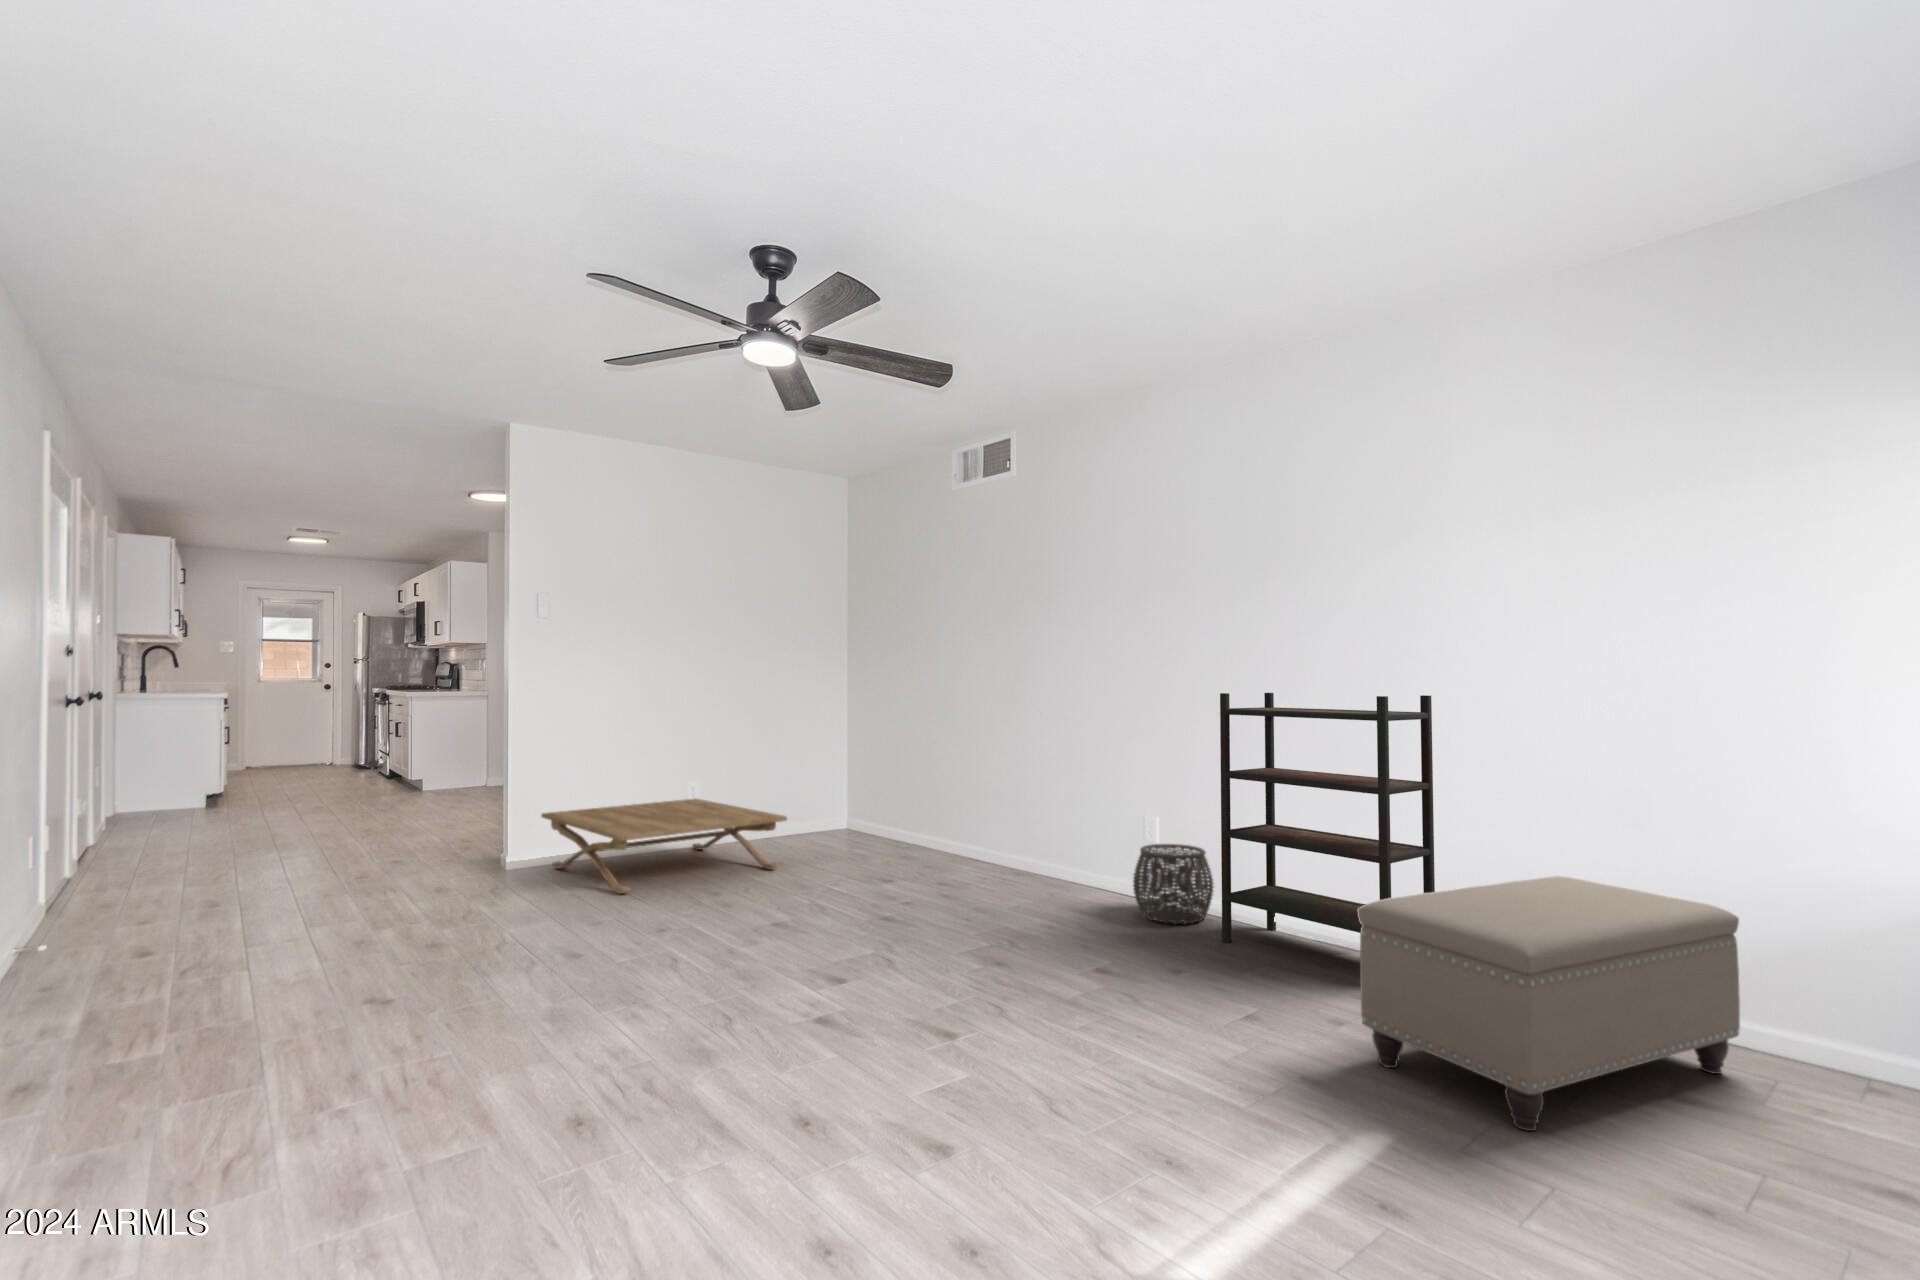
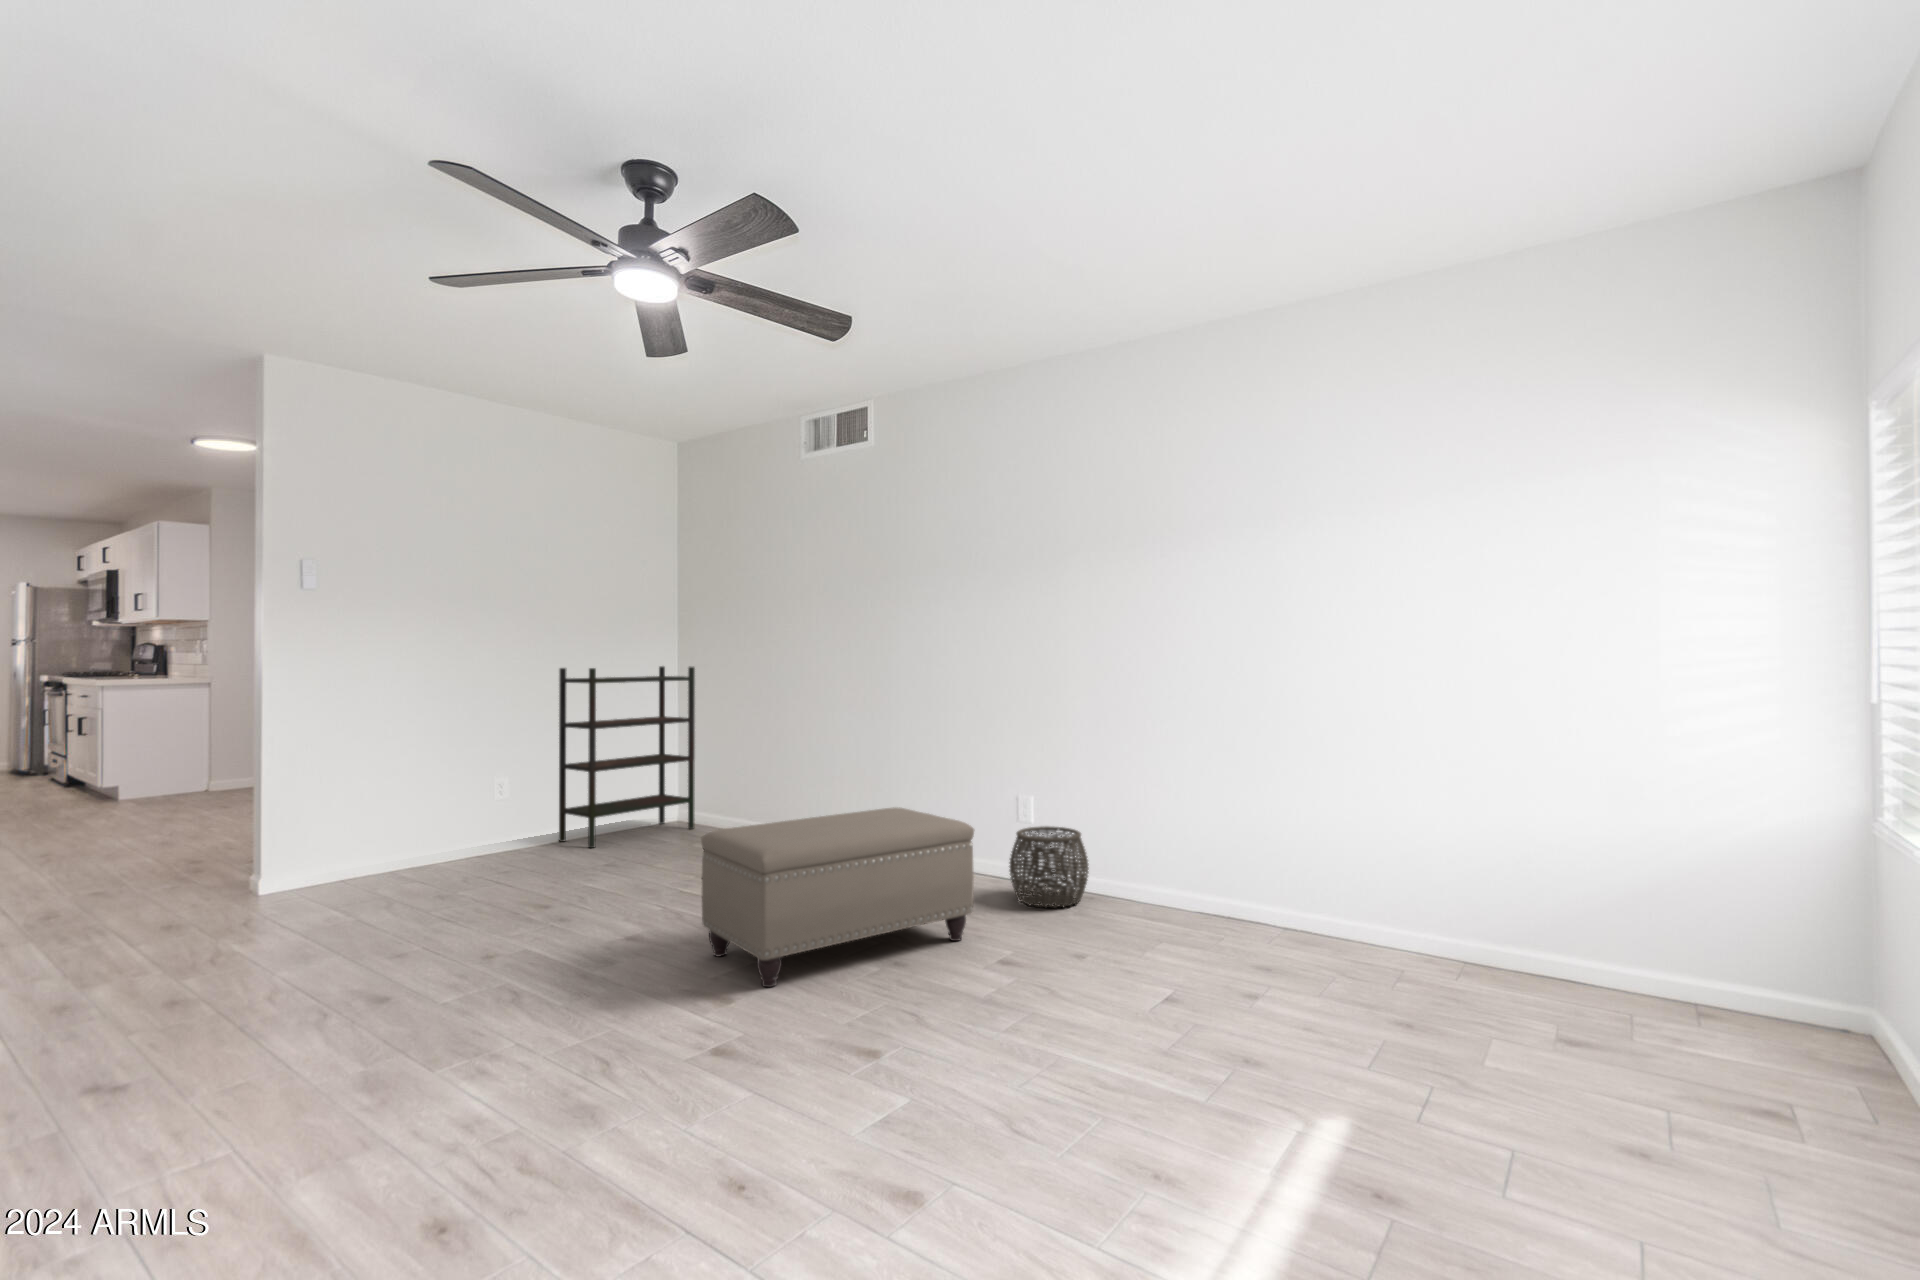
bookshelf: present [1220,693,1435,942] -> present [559,666,695,848]
coffee table: present [541,799,787,894] -> none [310,798,621,916]
ottoman: present [1357,876,1740,1131] -> present [701,807,974,987]

